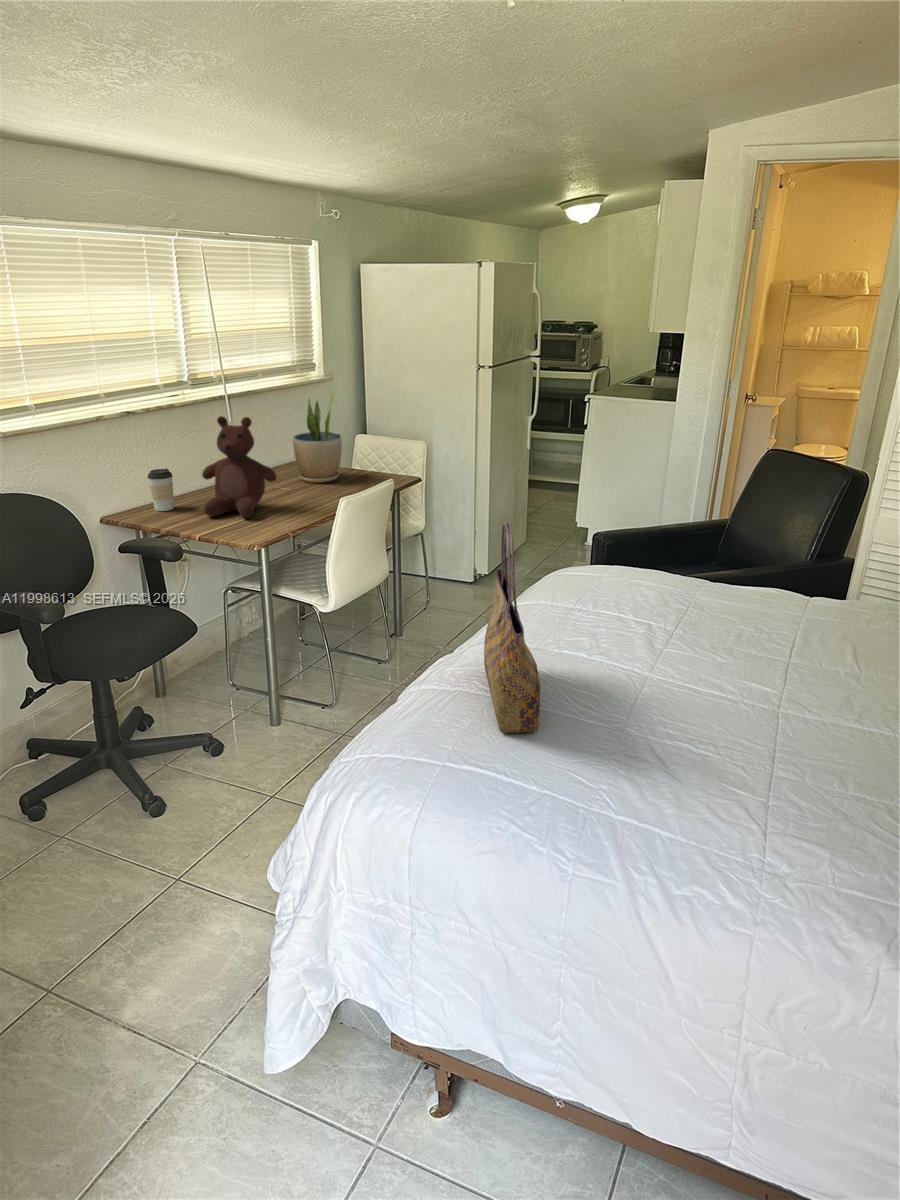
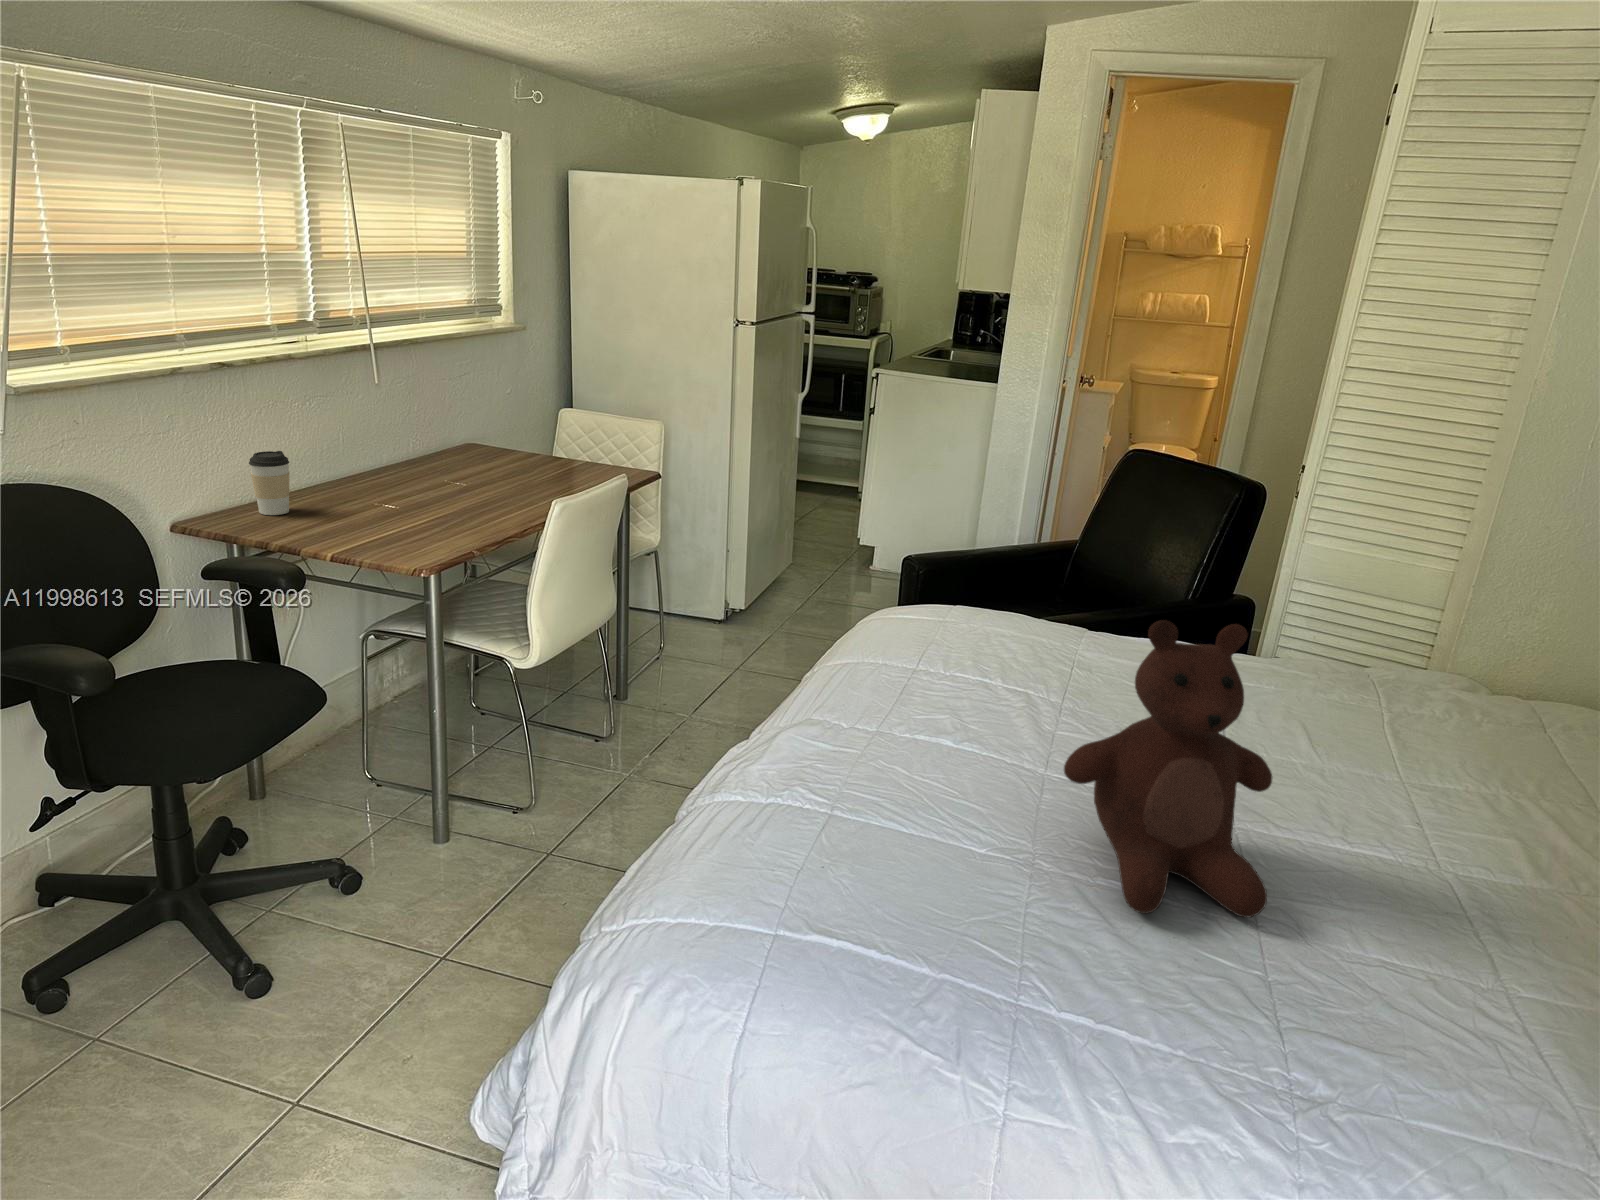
potted plant: present [292,390,342,483] -> none [472,342,545,478]
teddy bear: present [202,416,277,518] -> present [1064,620,1272,917]
tote bag: present [484,523,540,733] -> none [809,552,912,875]

